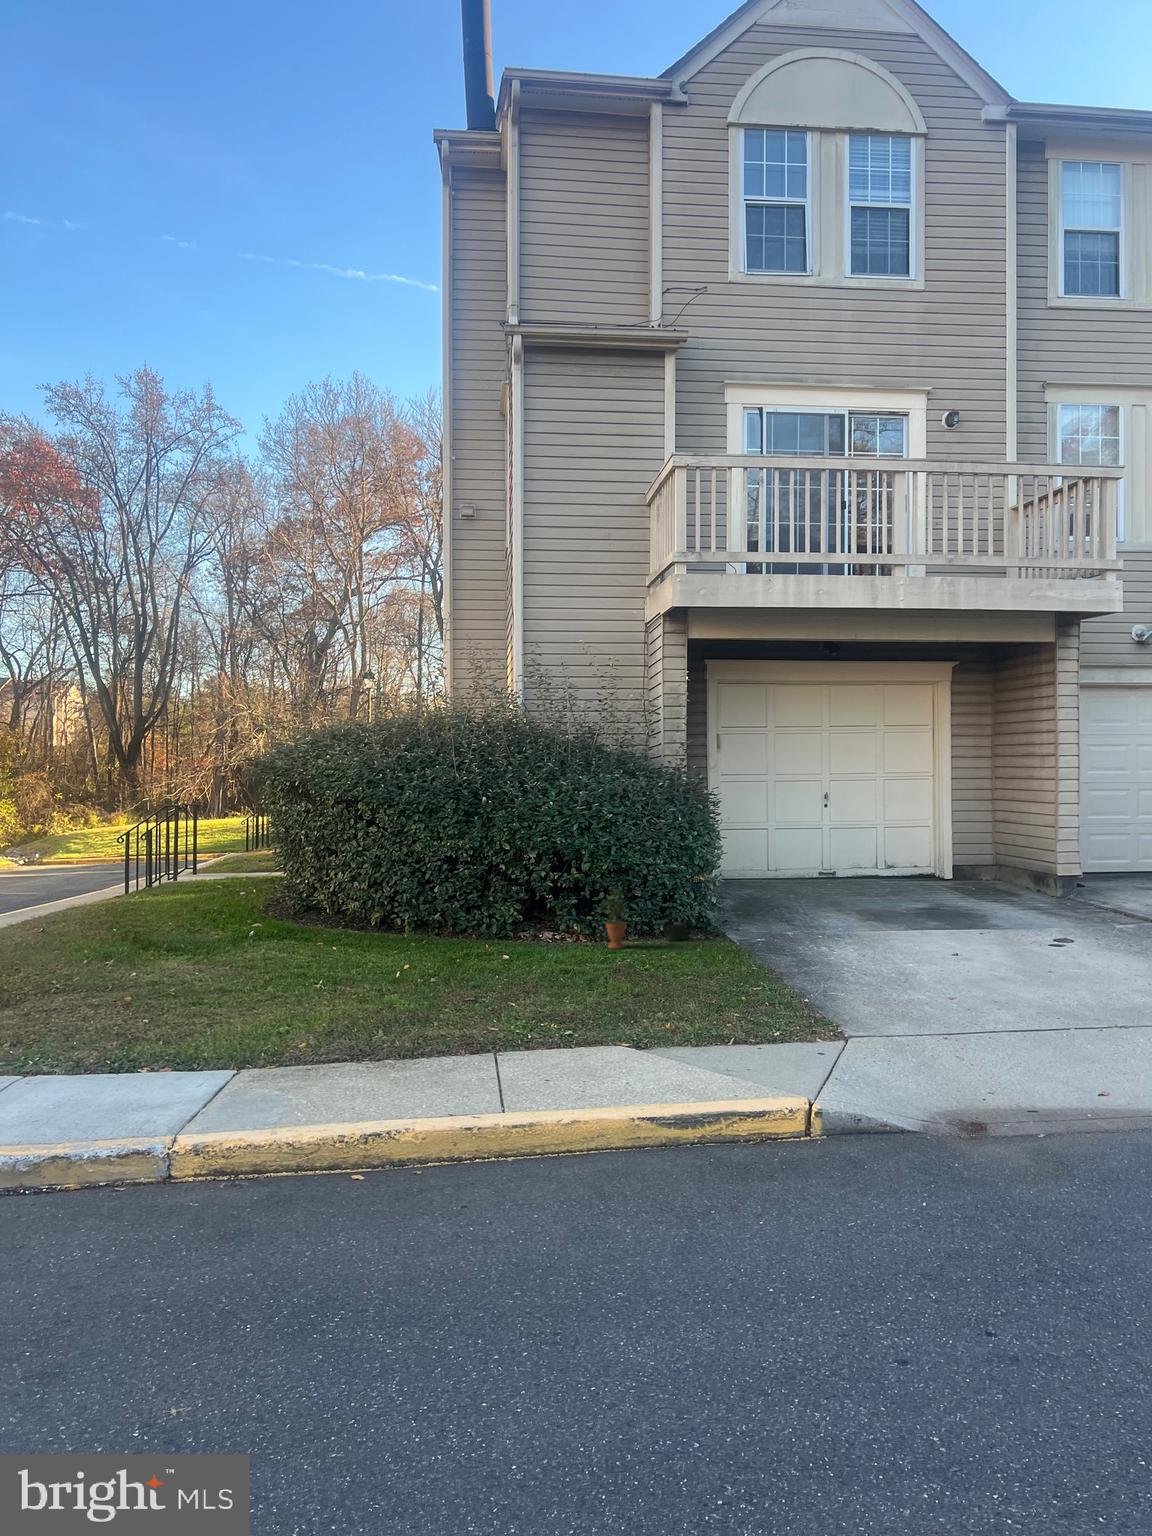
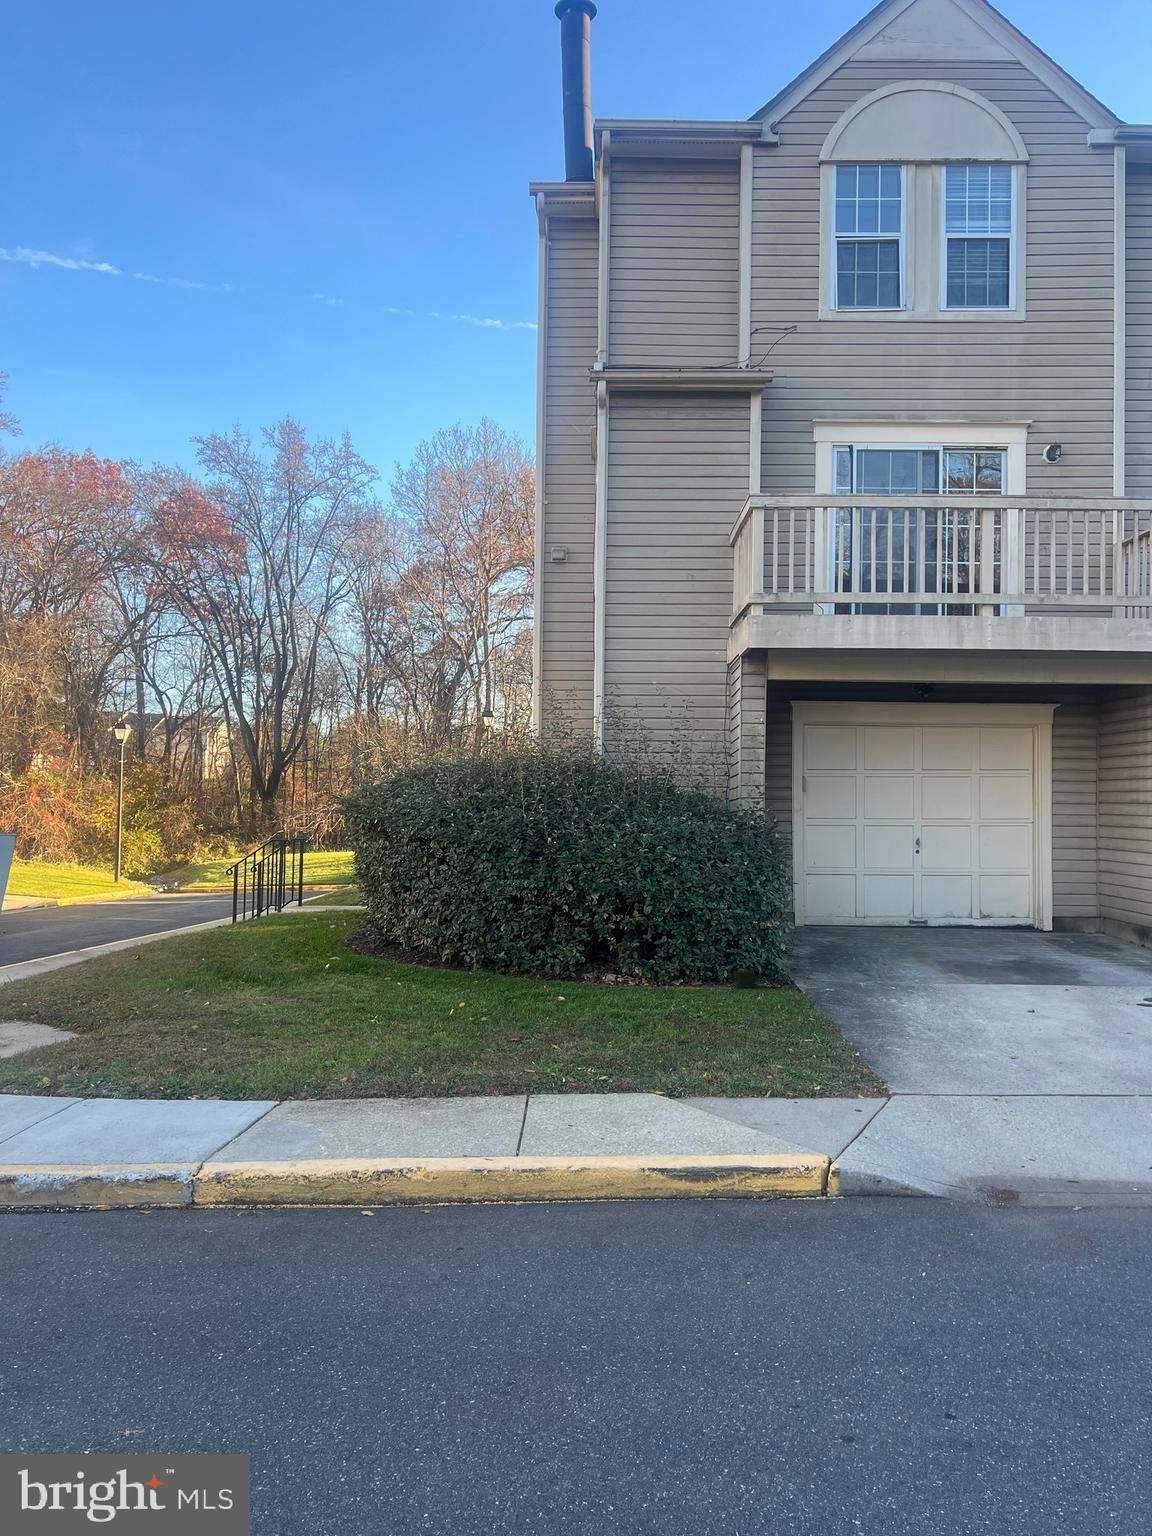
potted plant: present [601,889,627,949] -> none [665,930,691,994]

